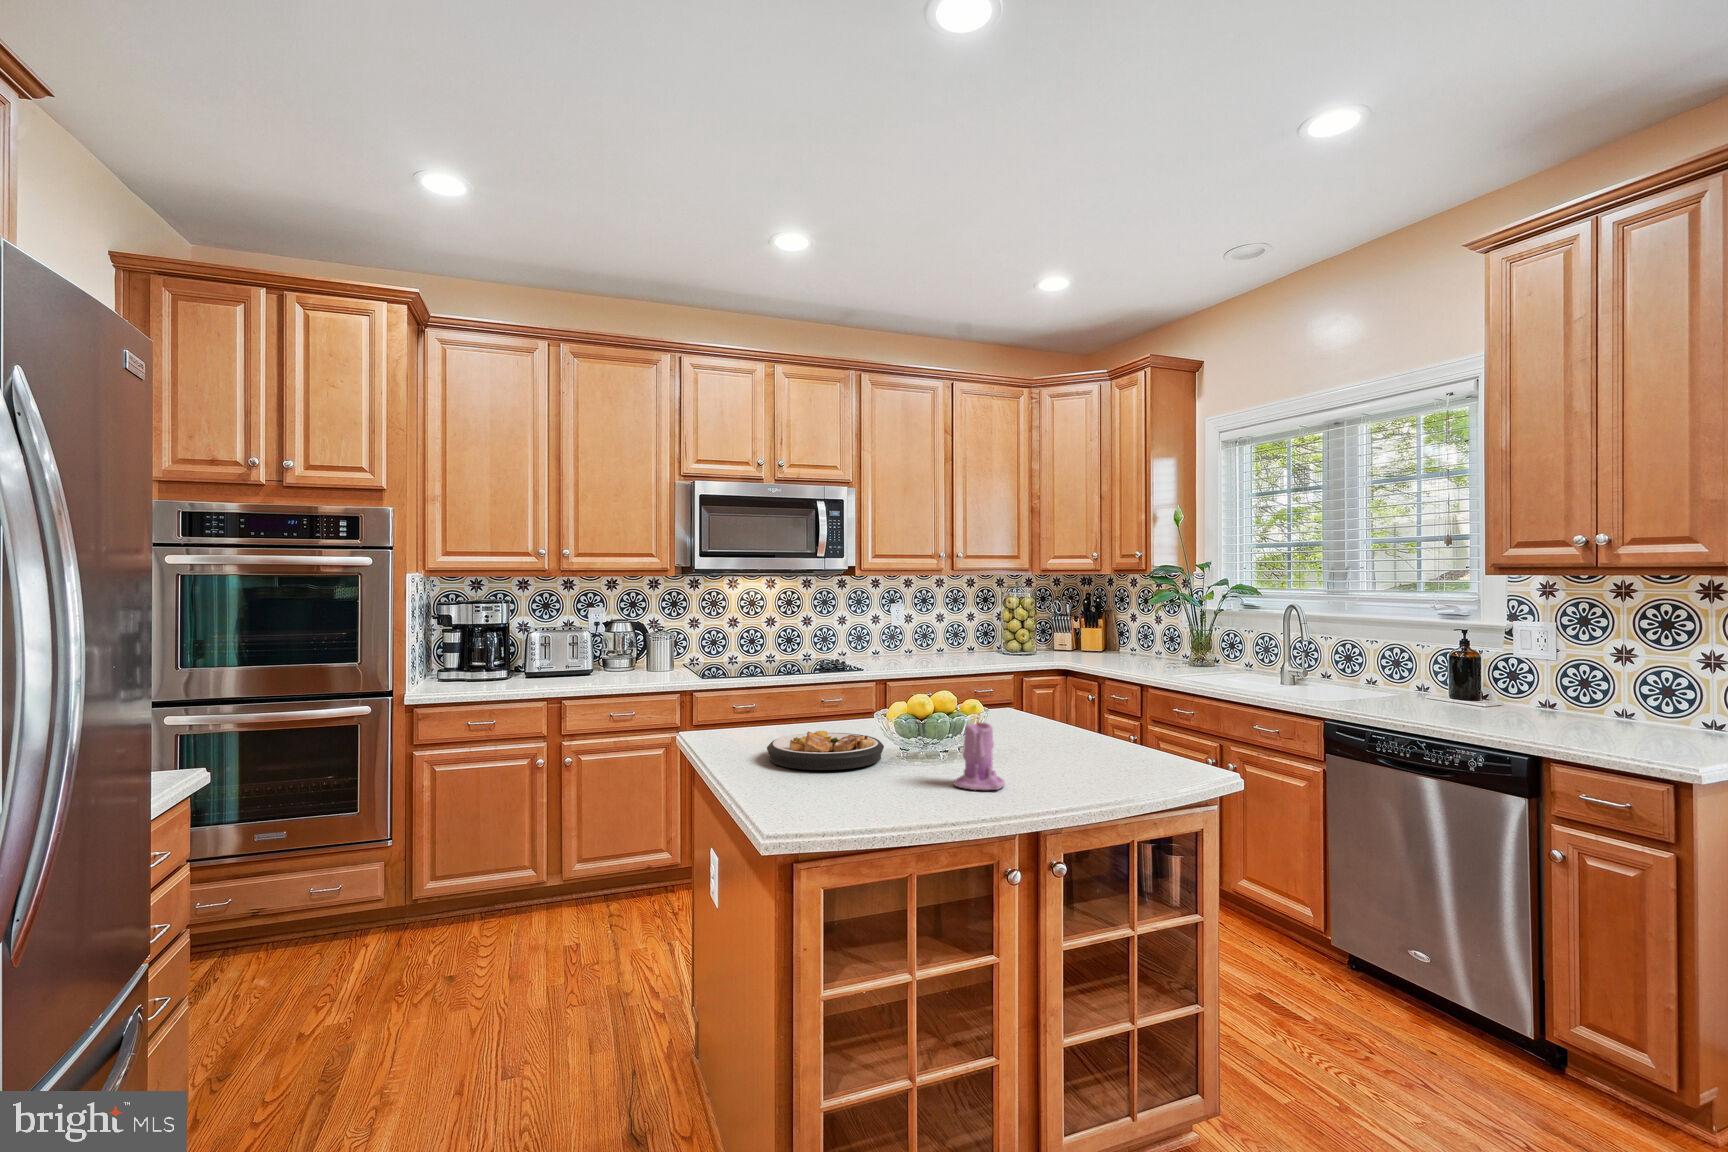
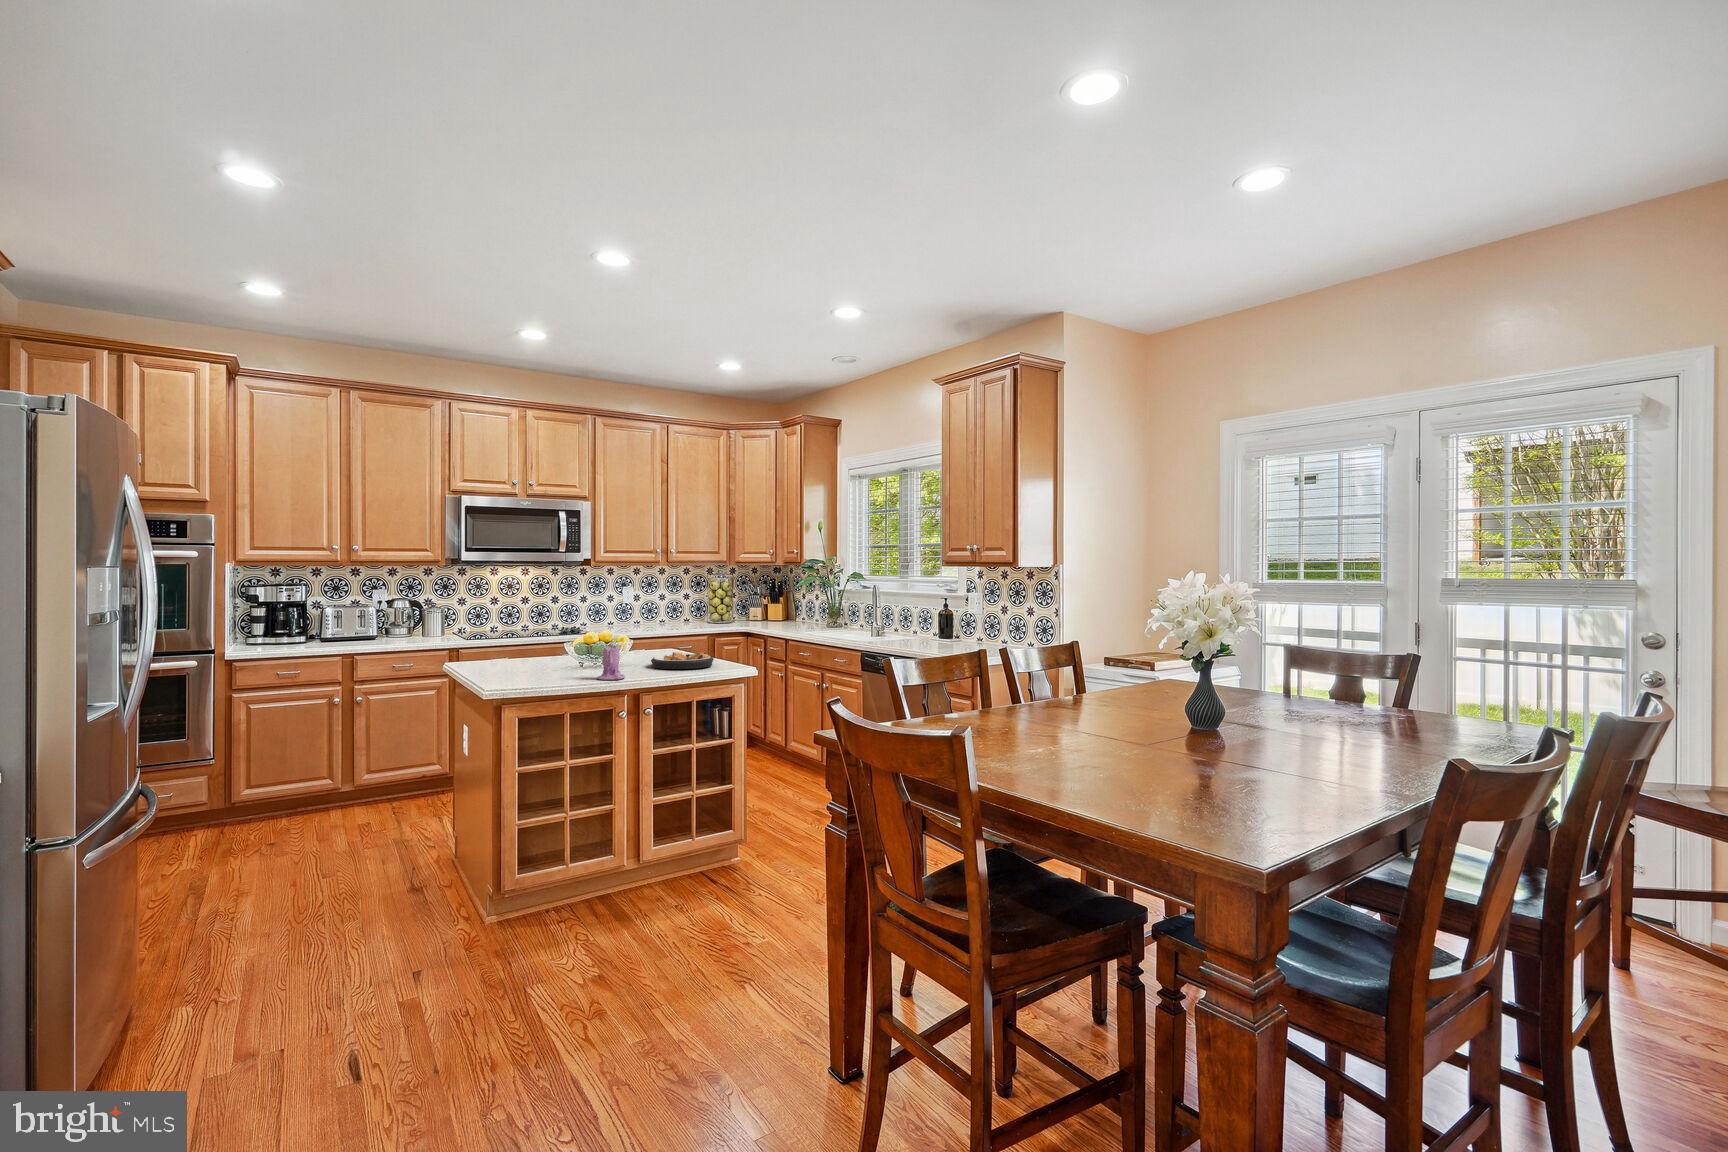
plate: present [767,731,884,770] -> present [651,652,714,669]

